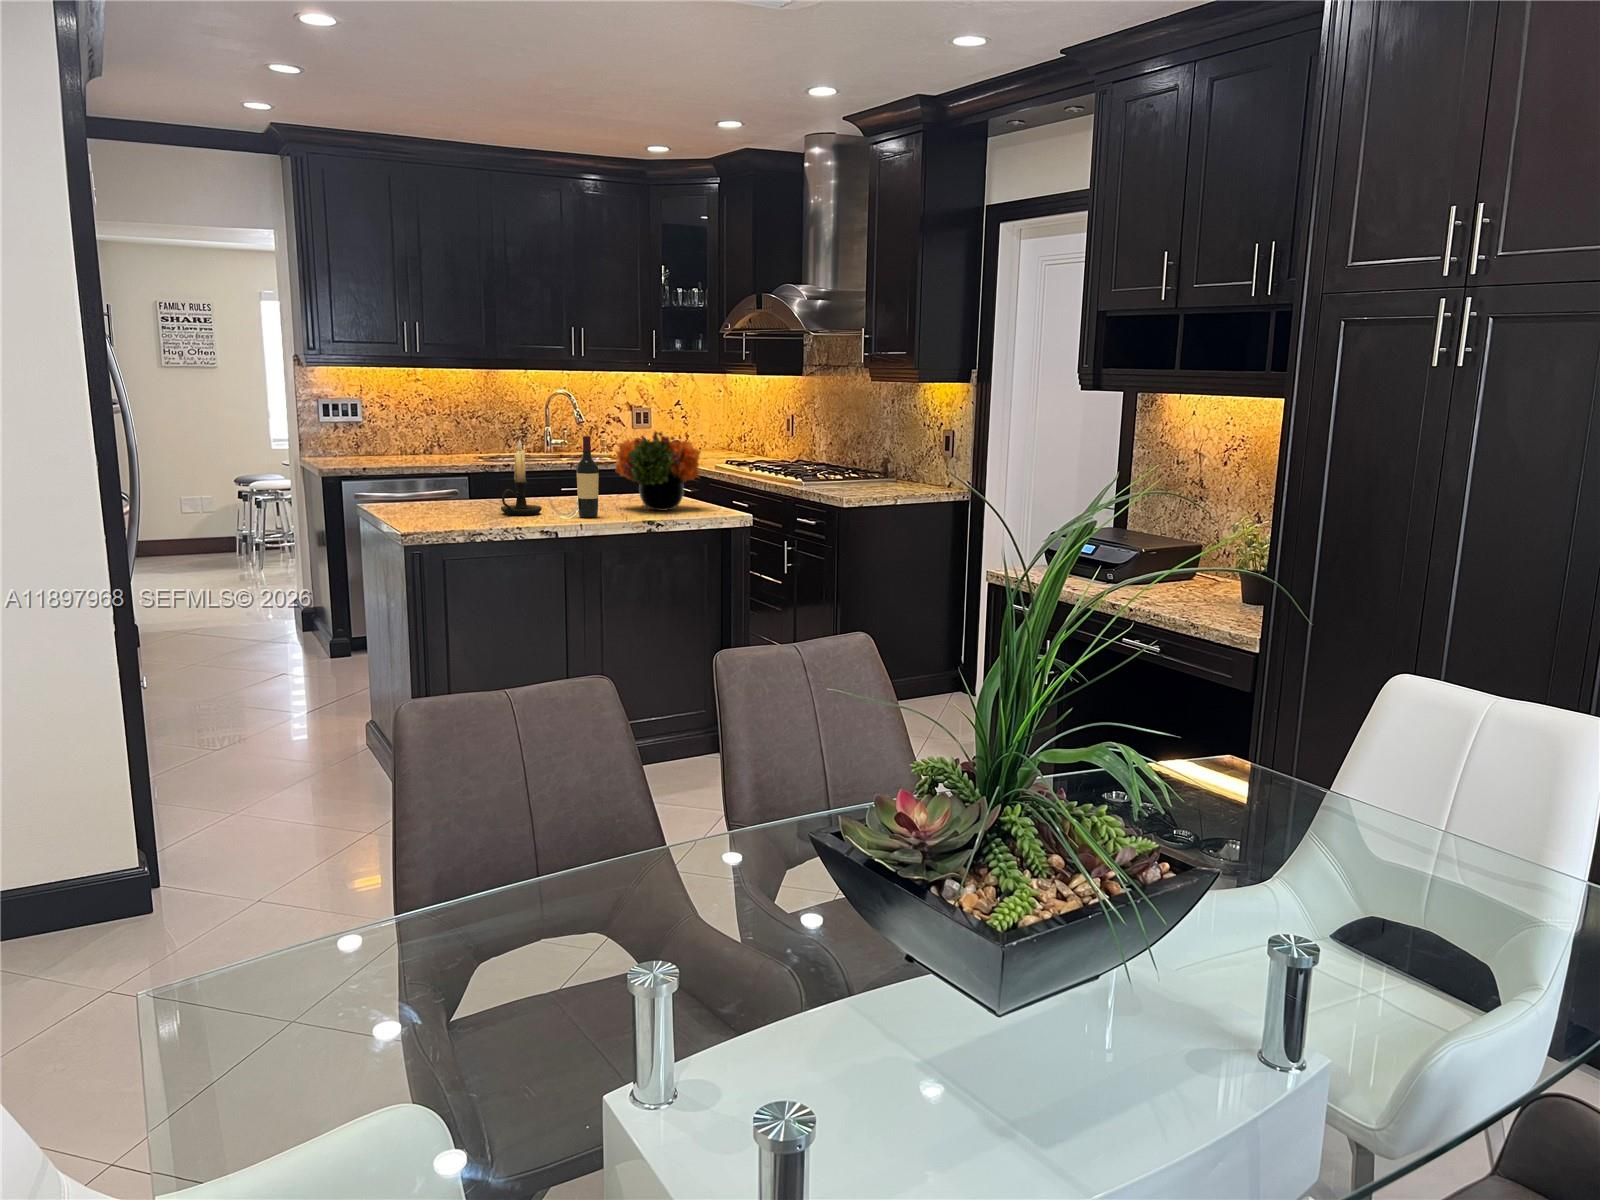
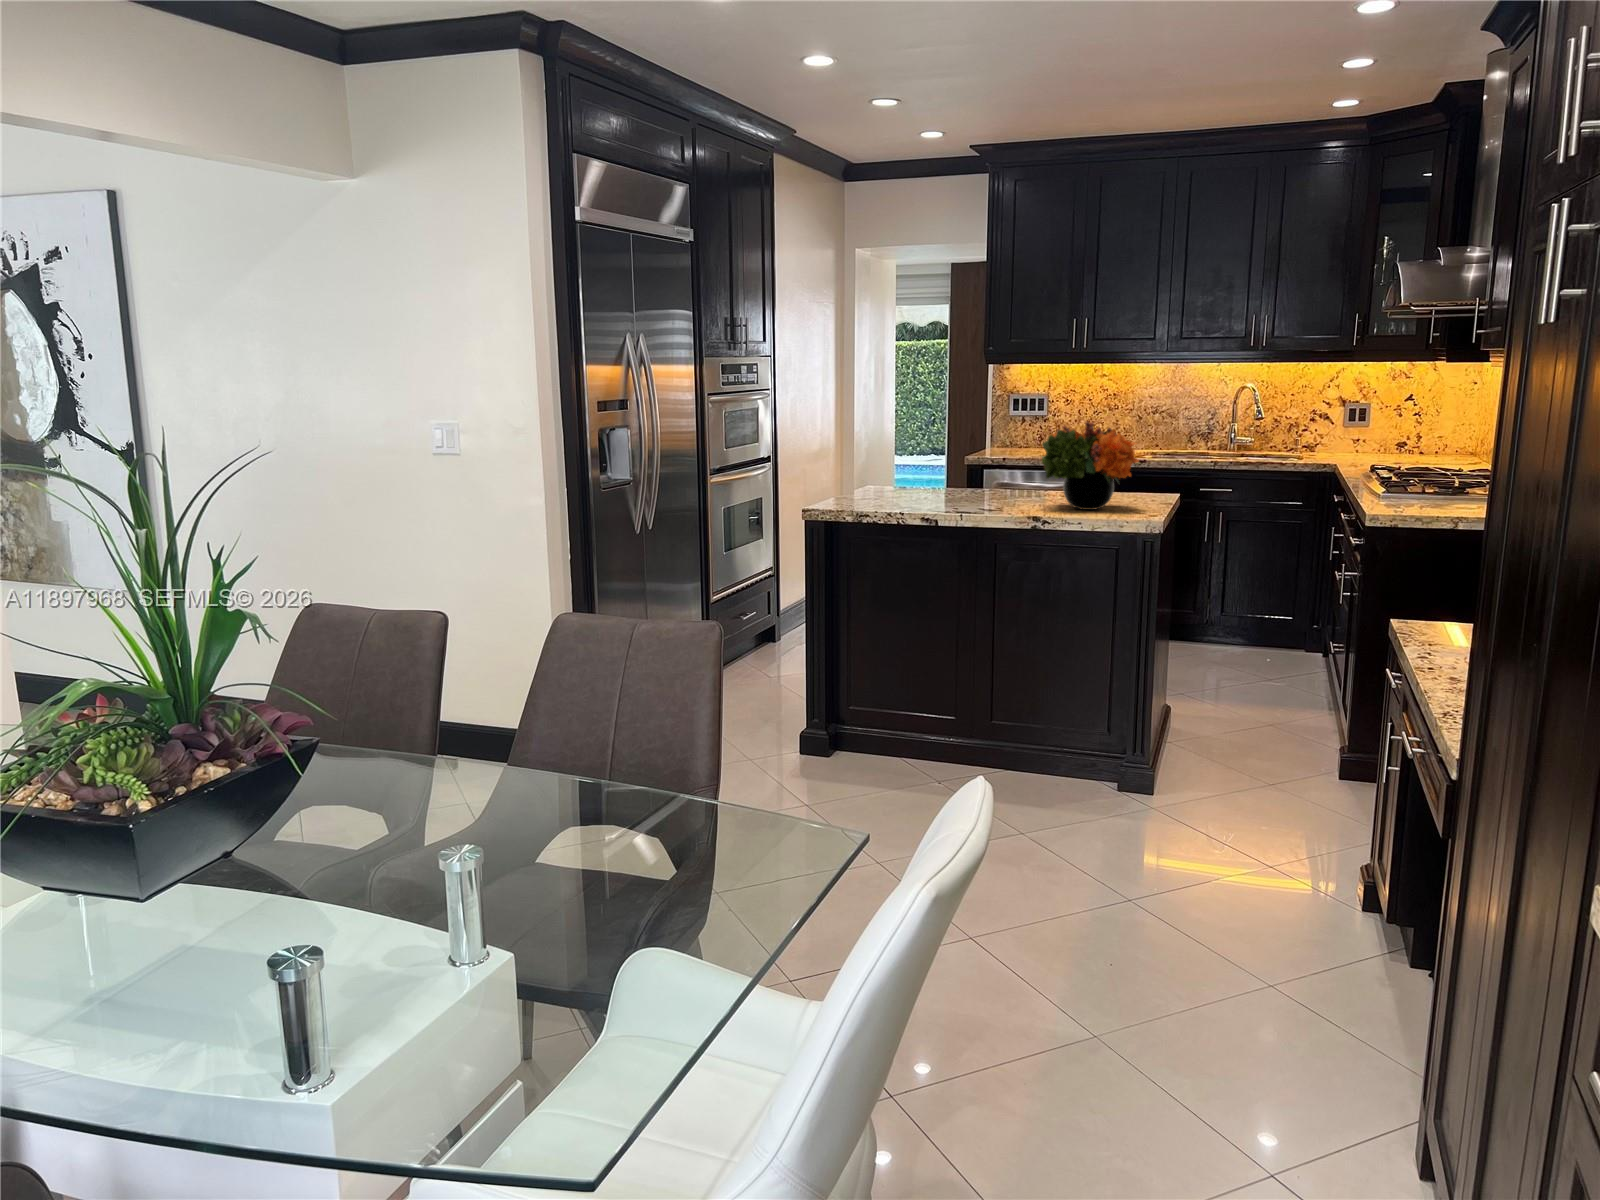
wine bottle: present [577,436,599,518] -> none [971,425,993,509]
candle holder: present [501,440,542,515] -> none [910,427,960,503]

